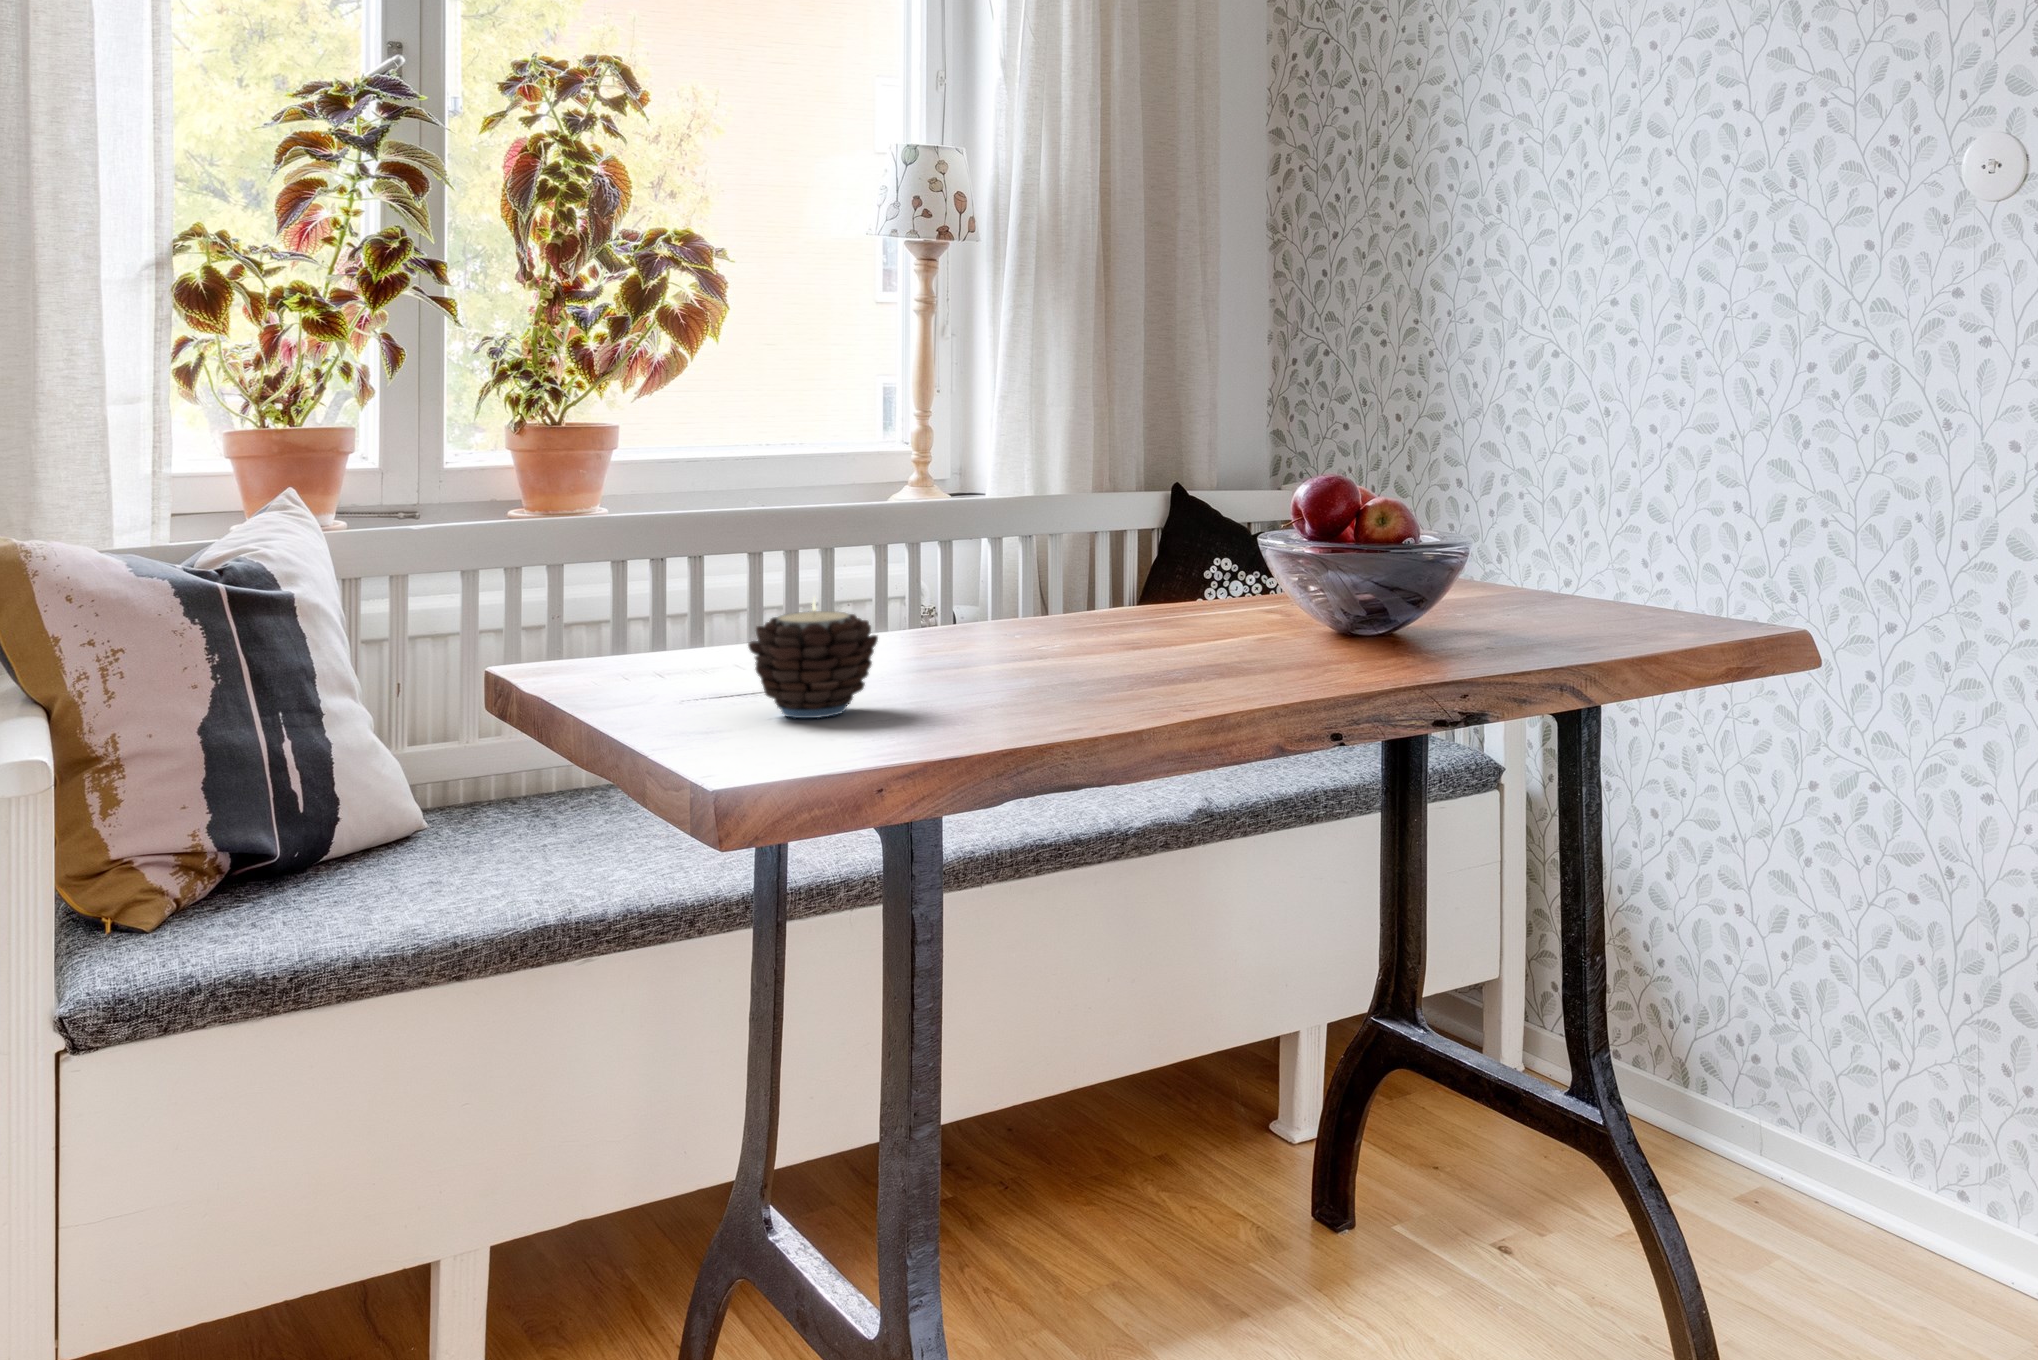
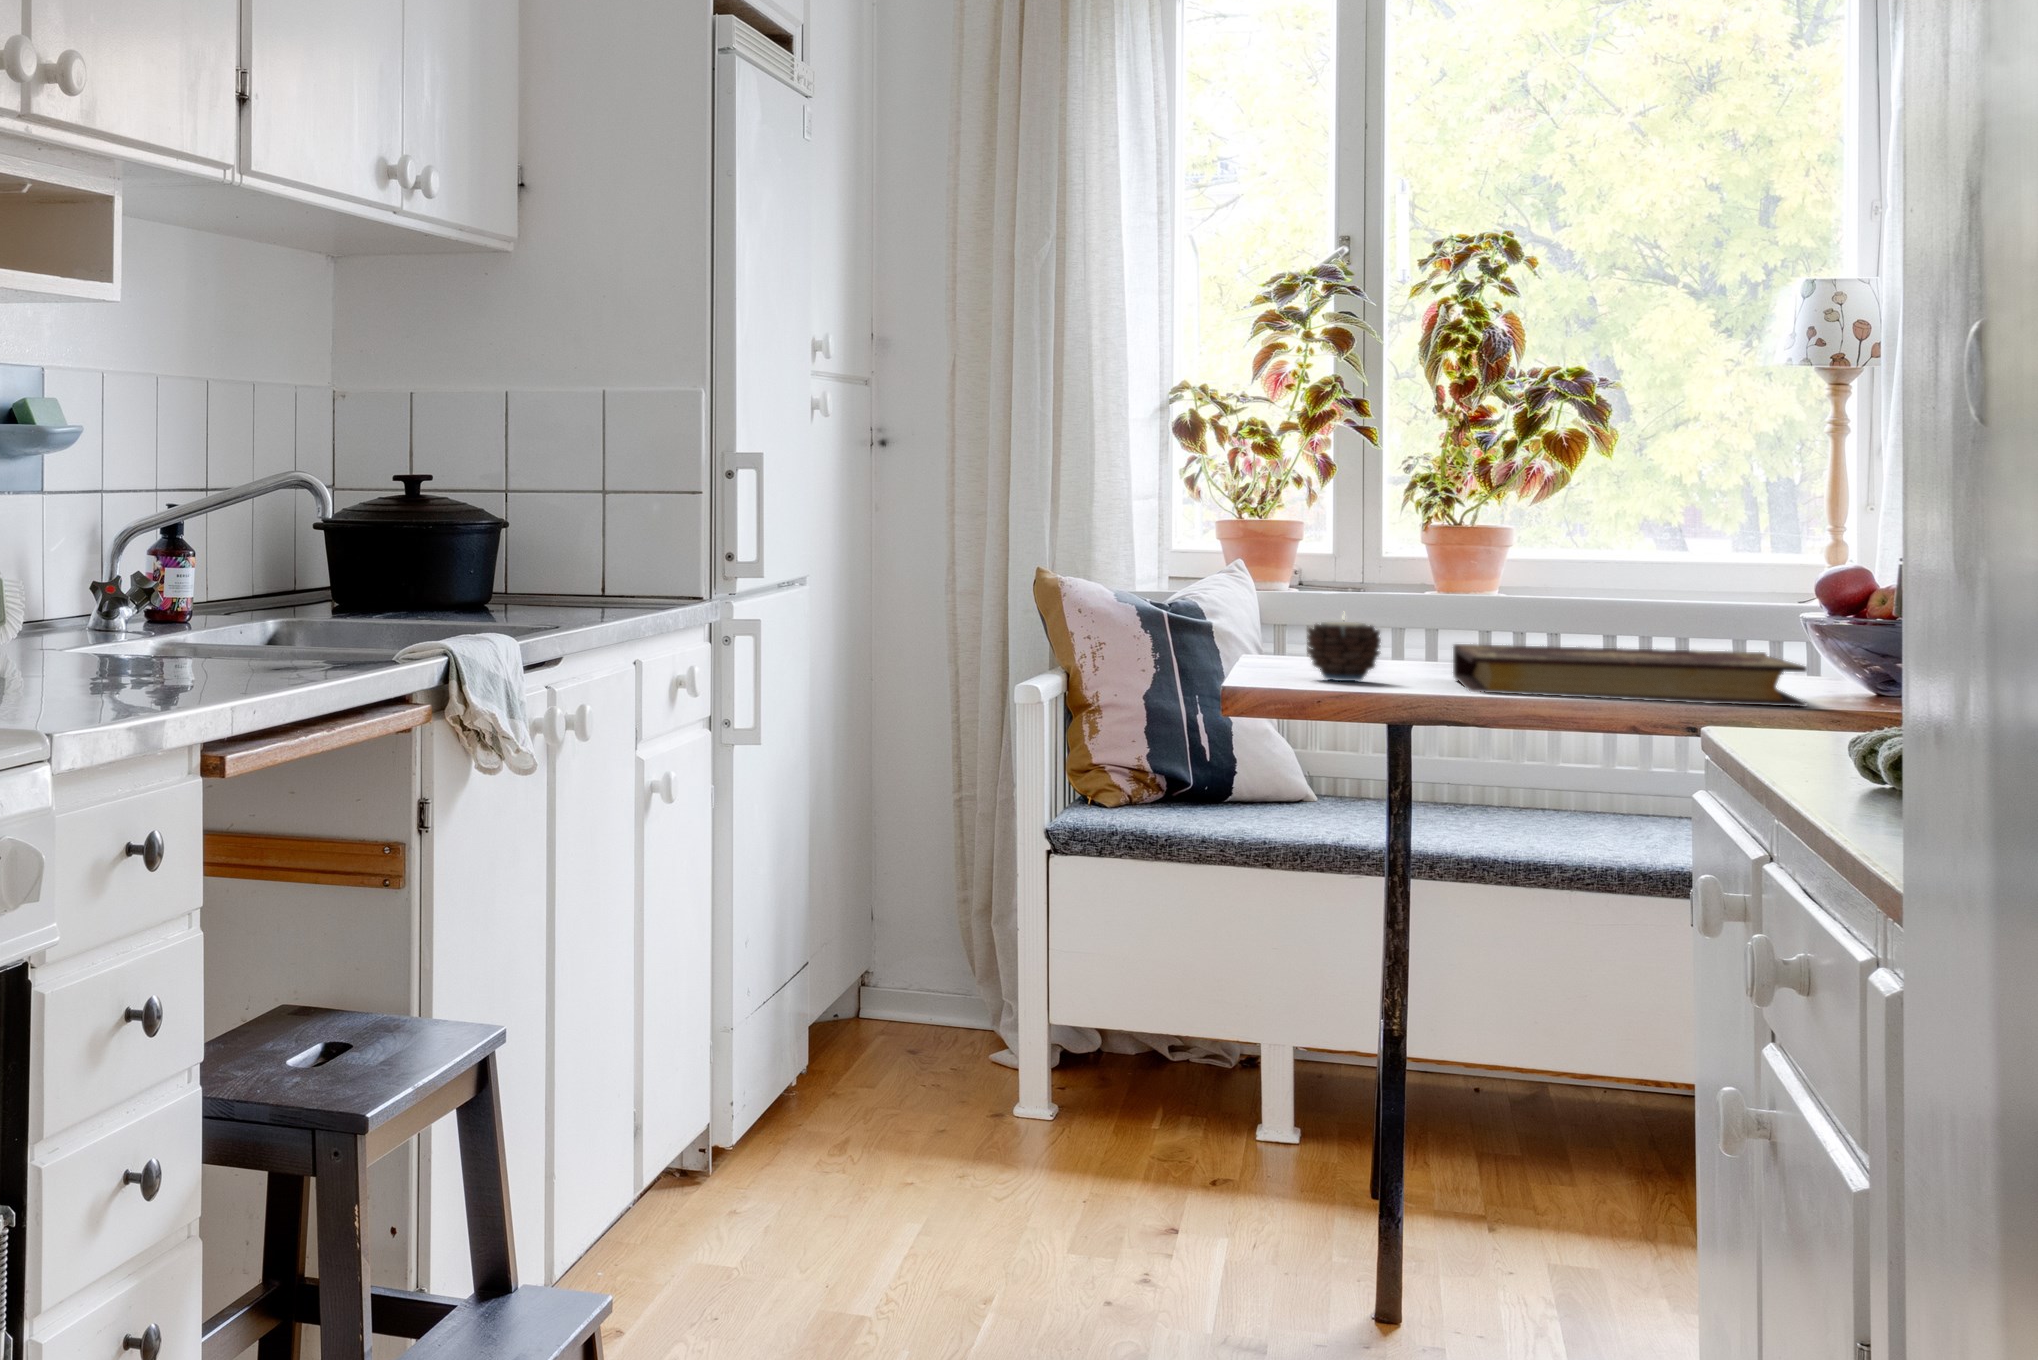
book: none [881,581,1385,715] -> present [1453,644,1807,707]

